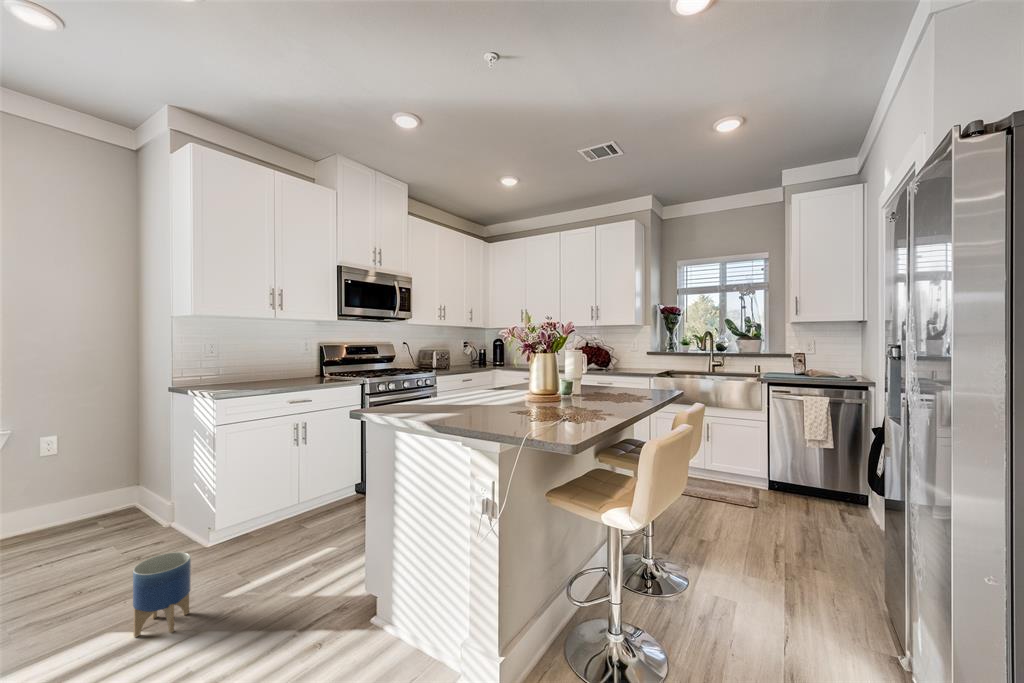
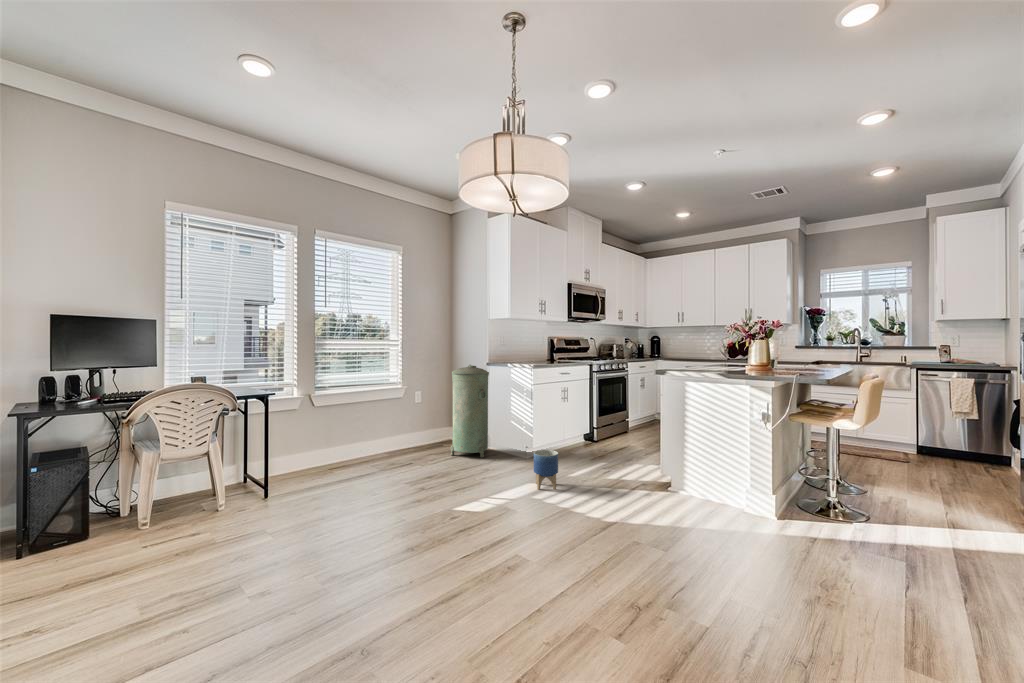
trash can: none [83,391,166,547] -> present [451,365,489,458]

